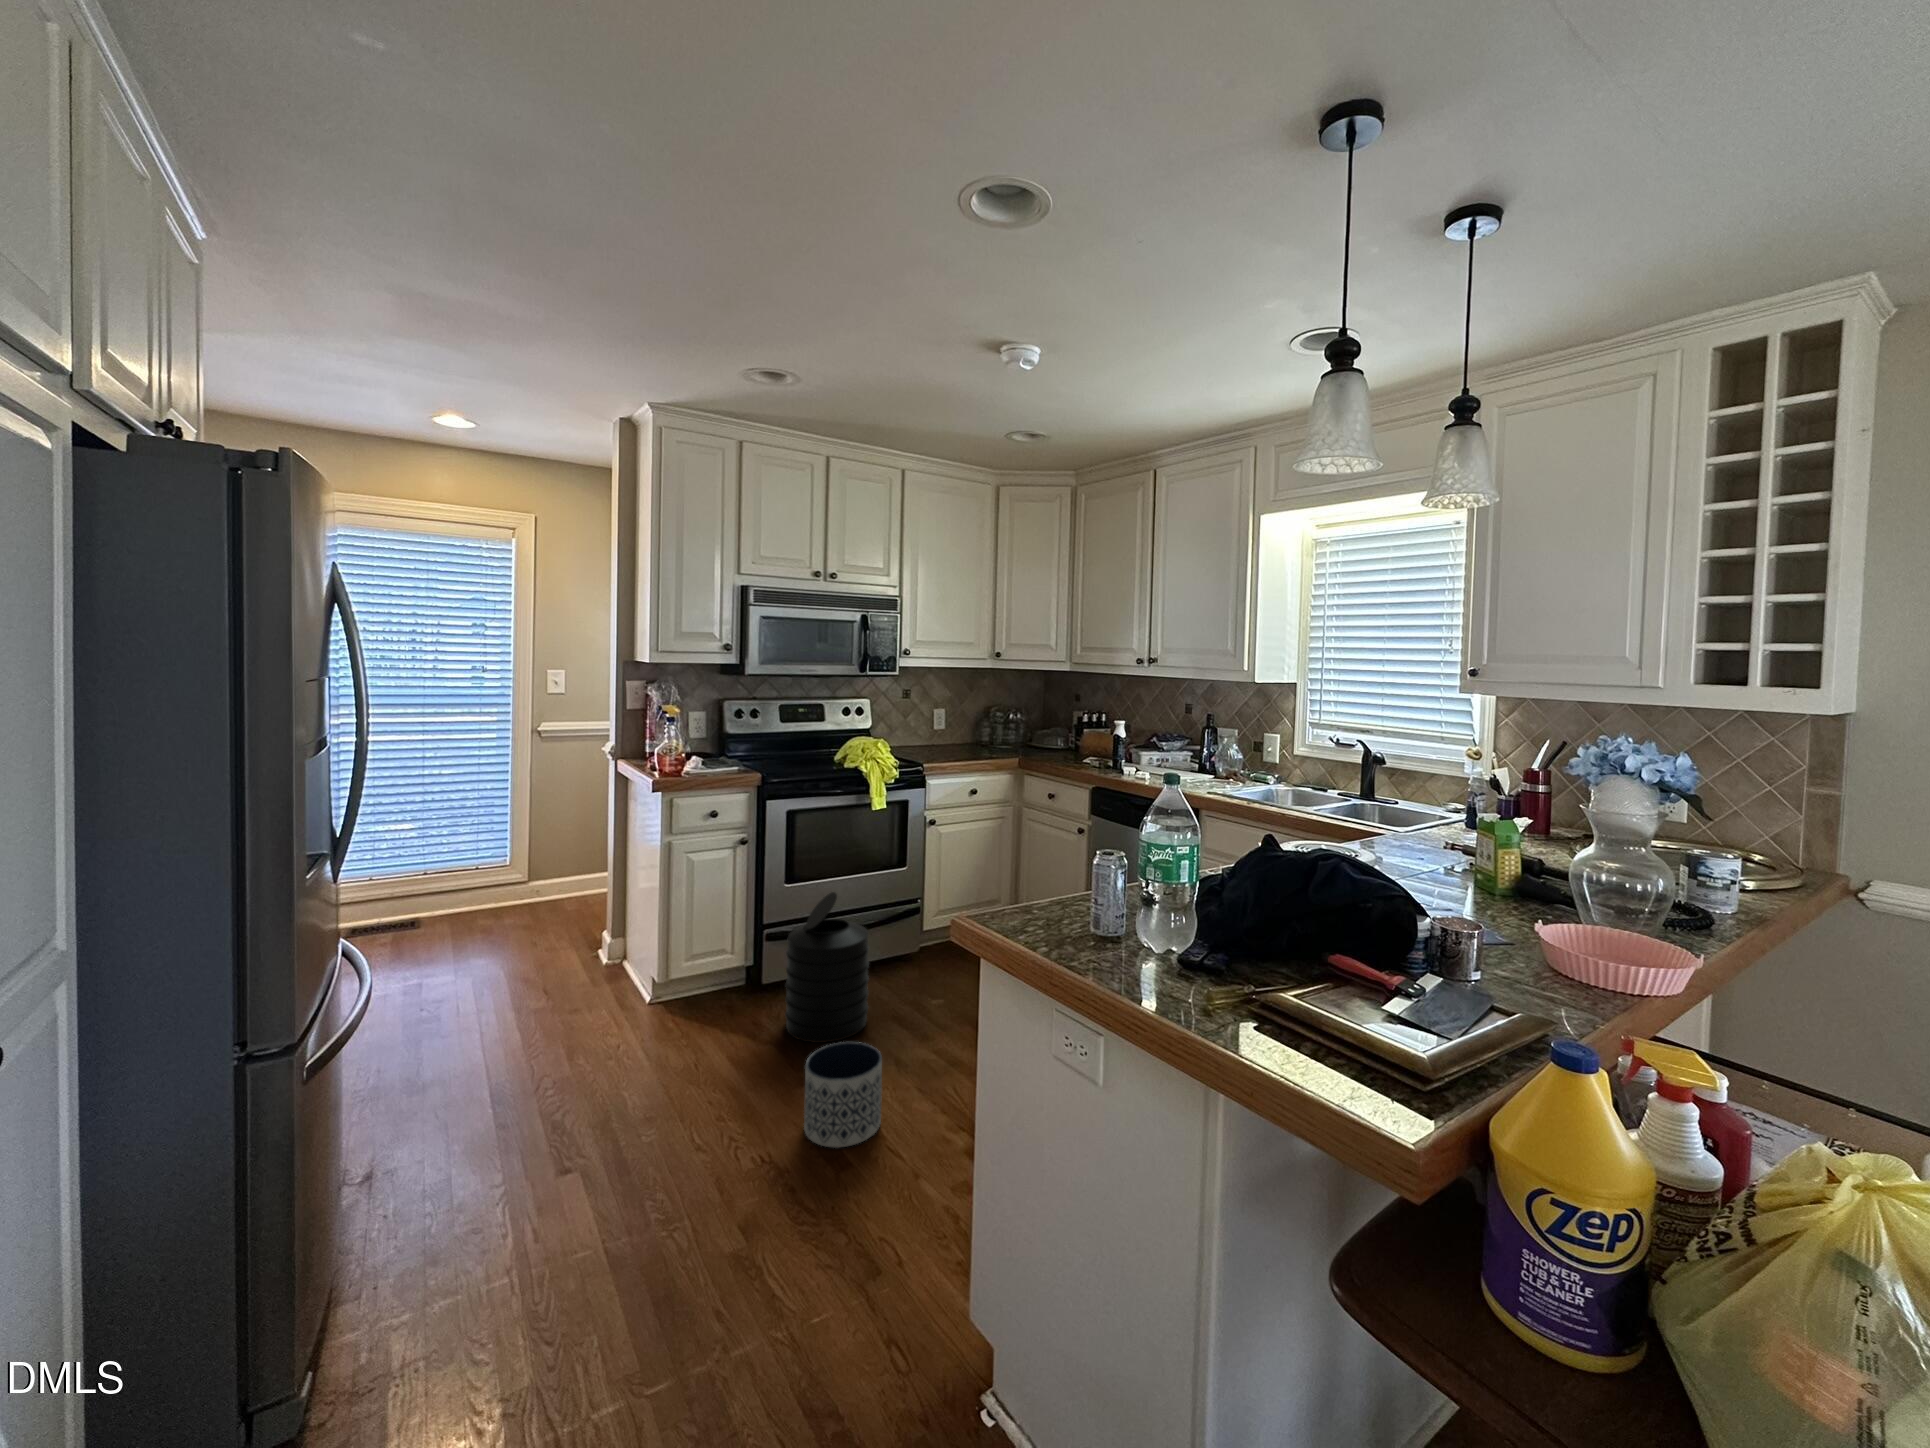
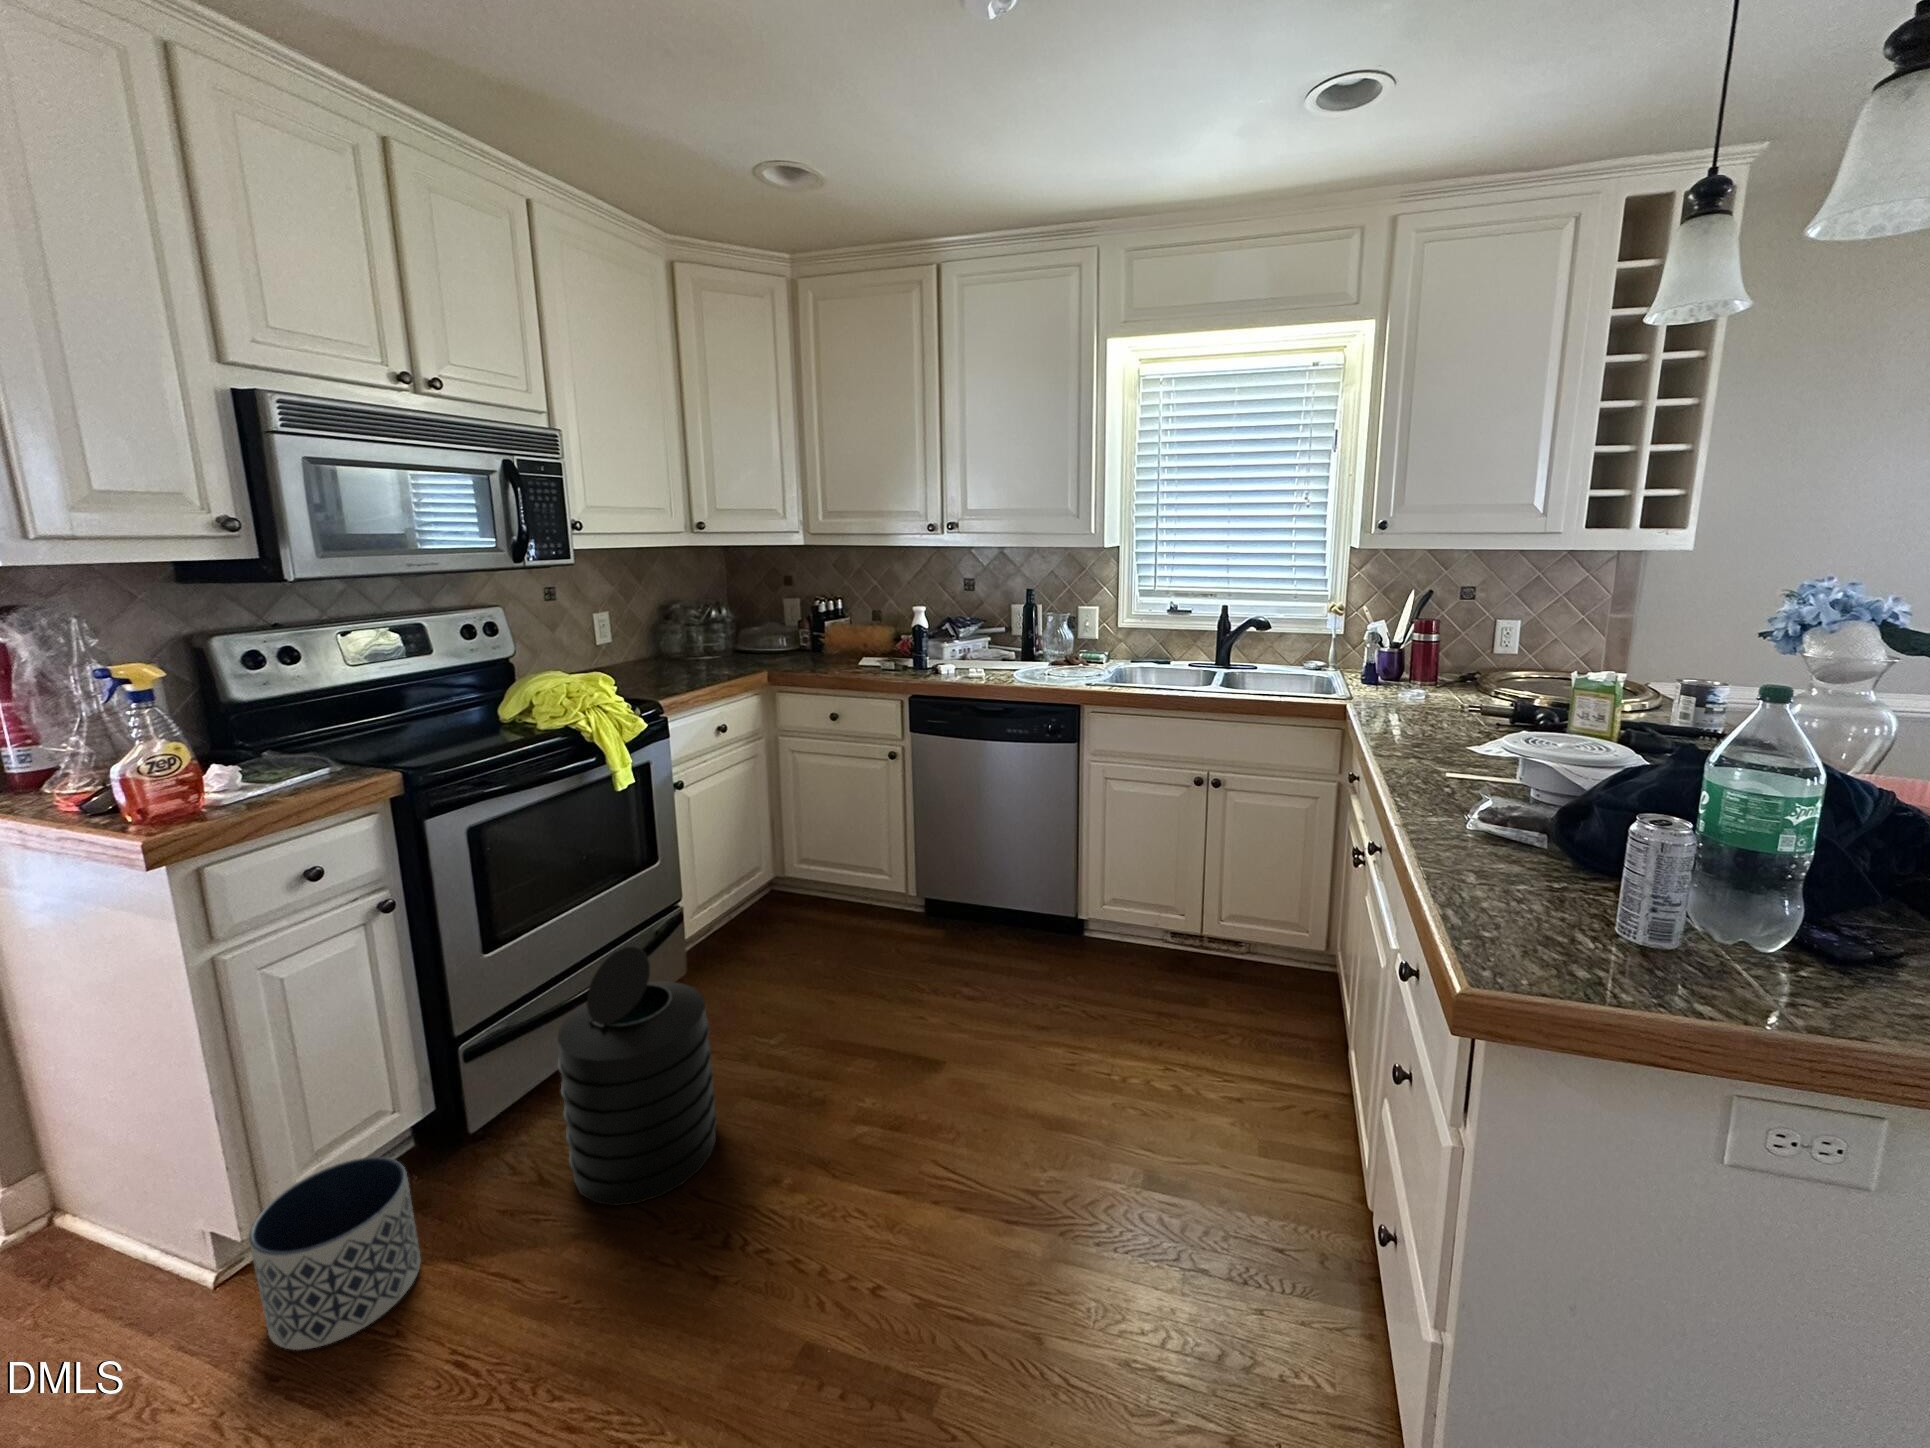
planter: present [804,1042,882,1148] -> present [249,1157,420,1350]

